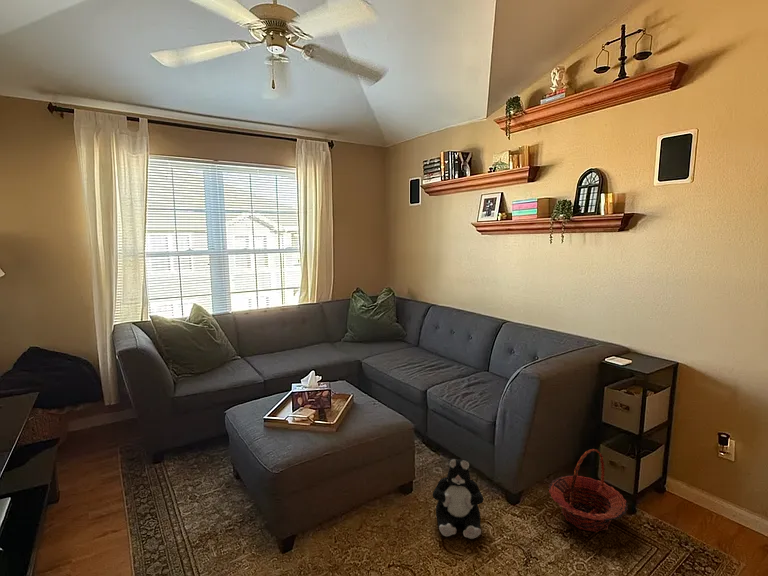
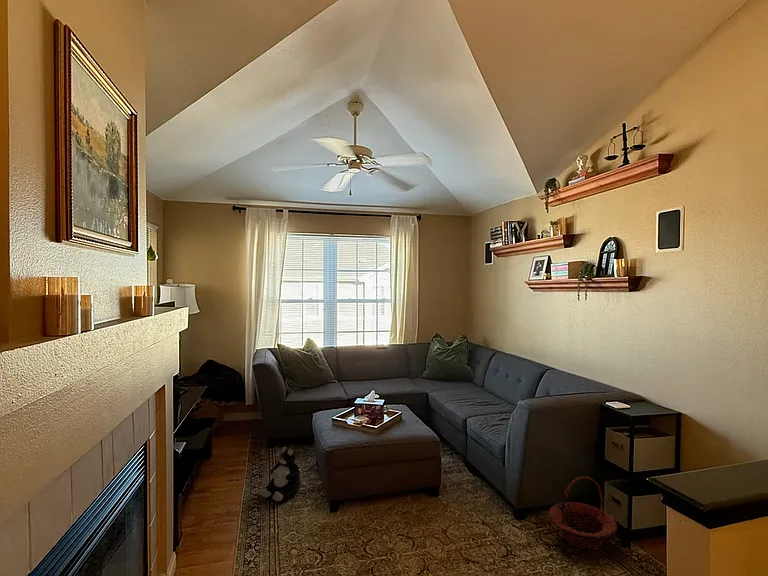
plush toy: present [433,458,483,539] -> present [260,447,300,501]

